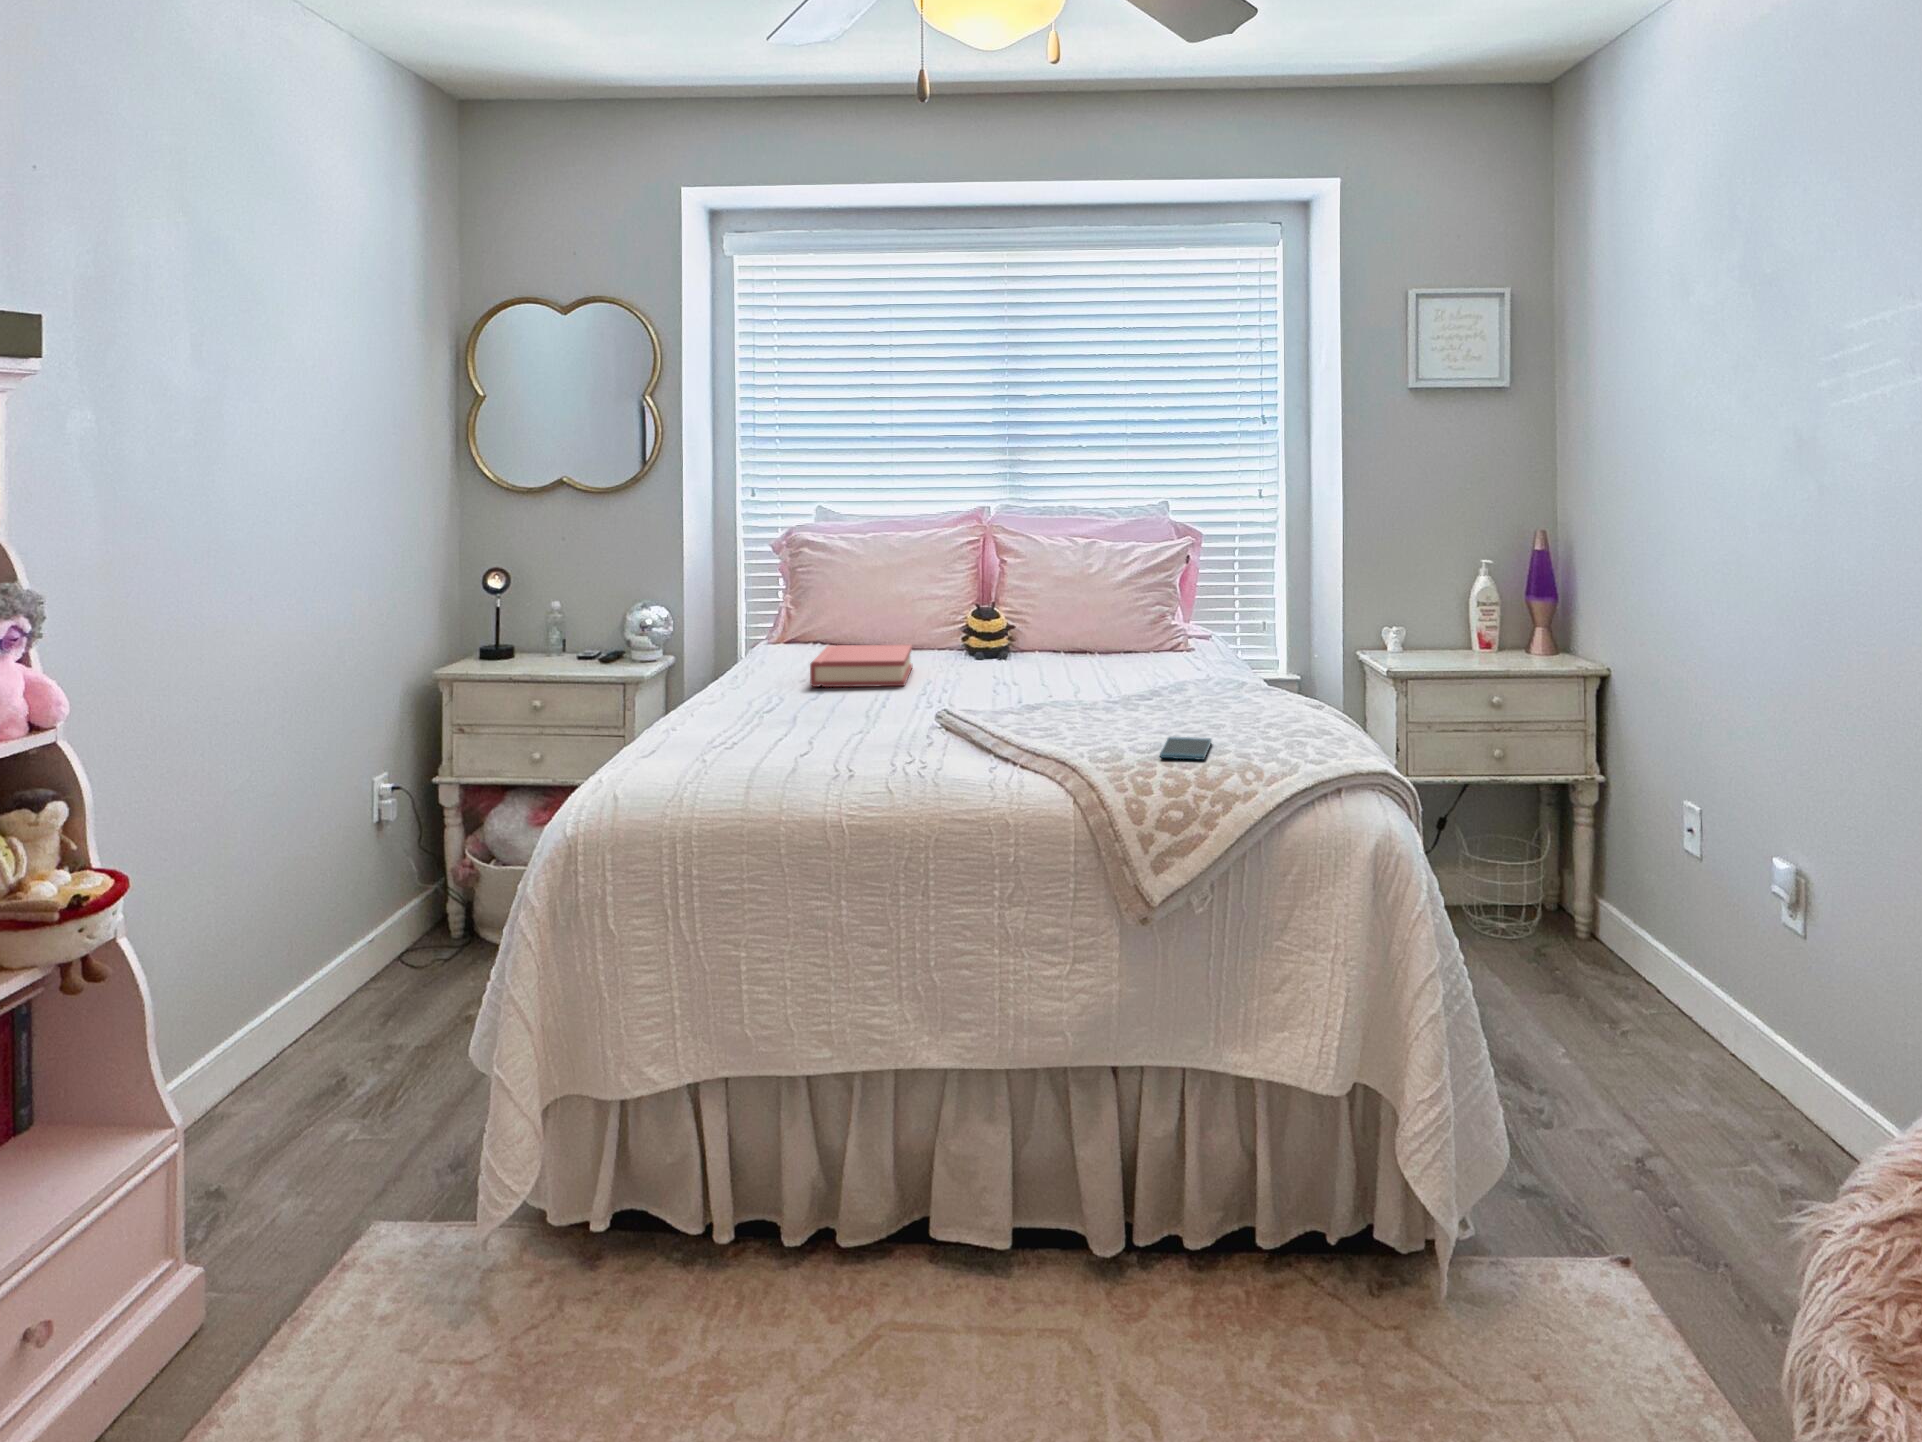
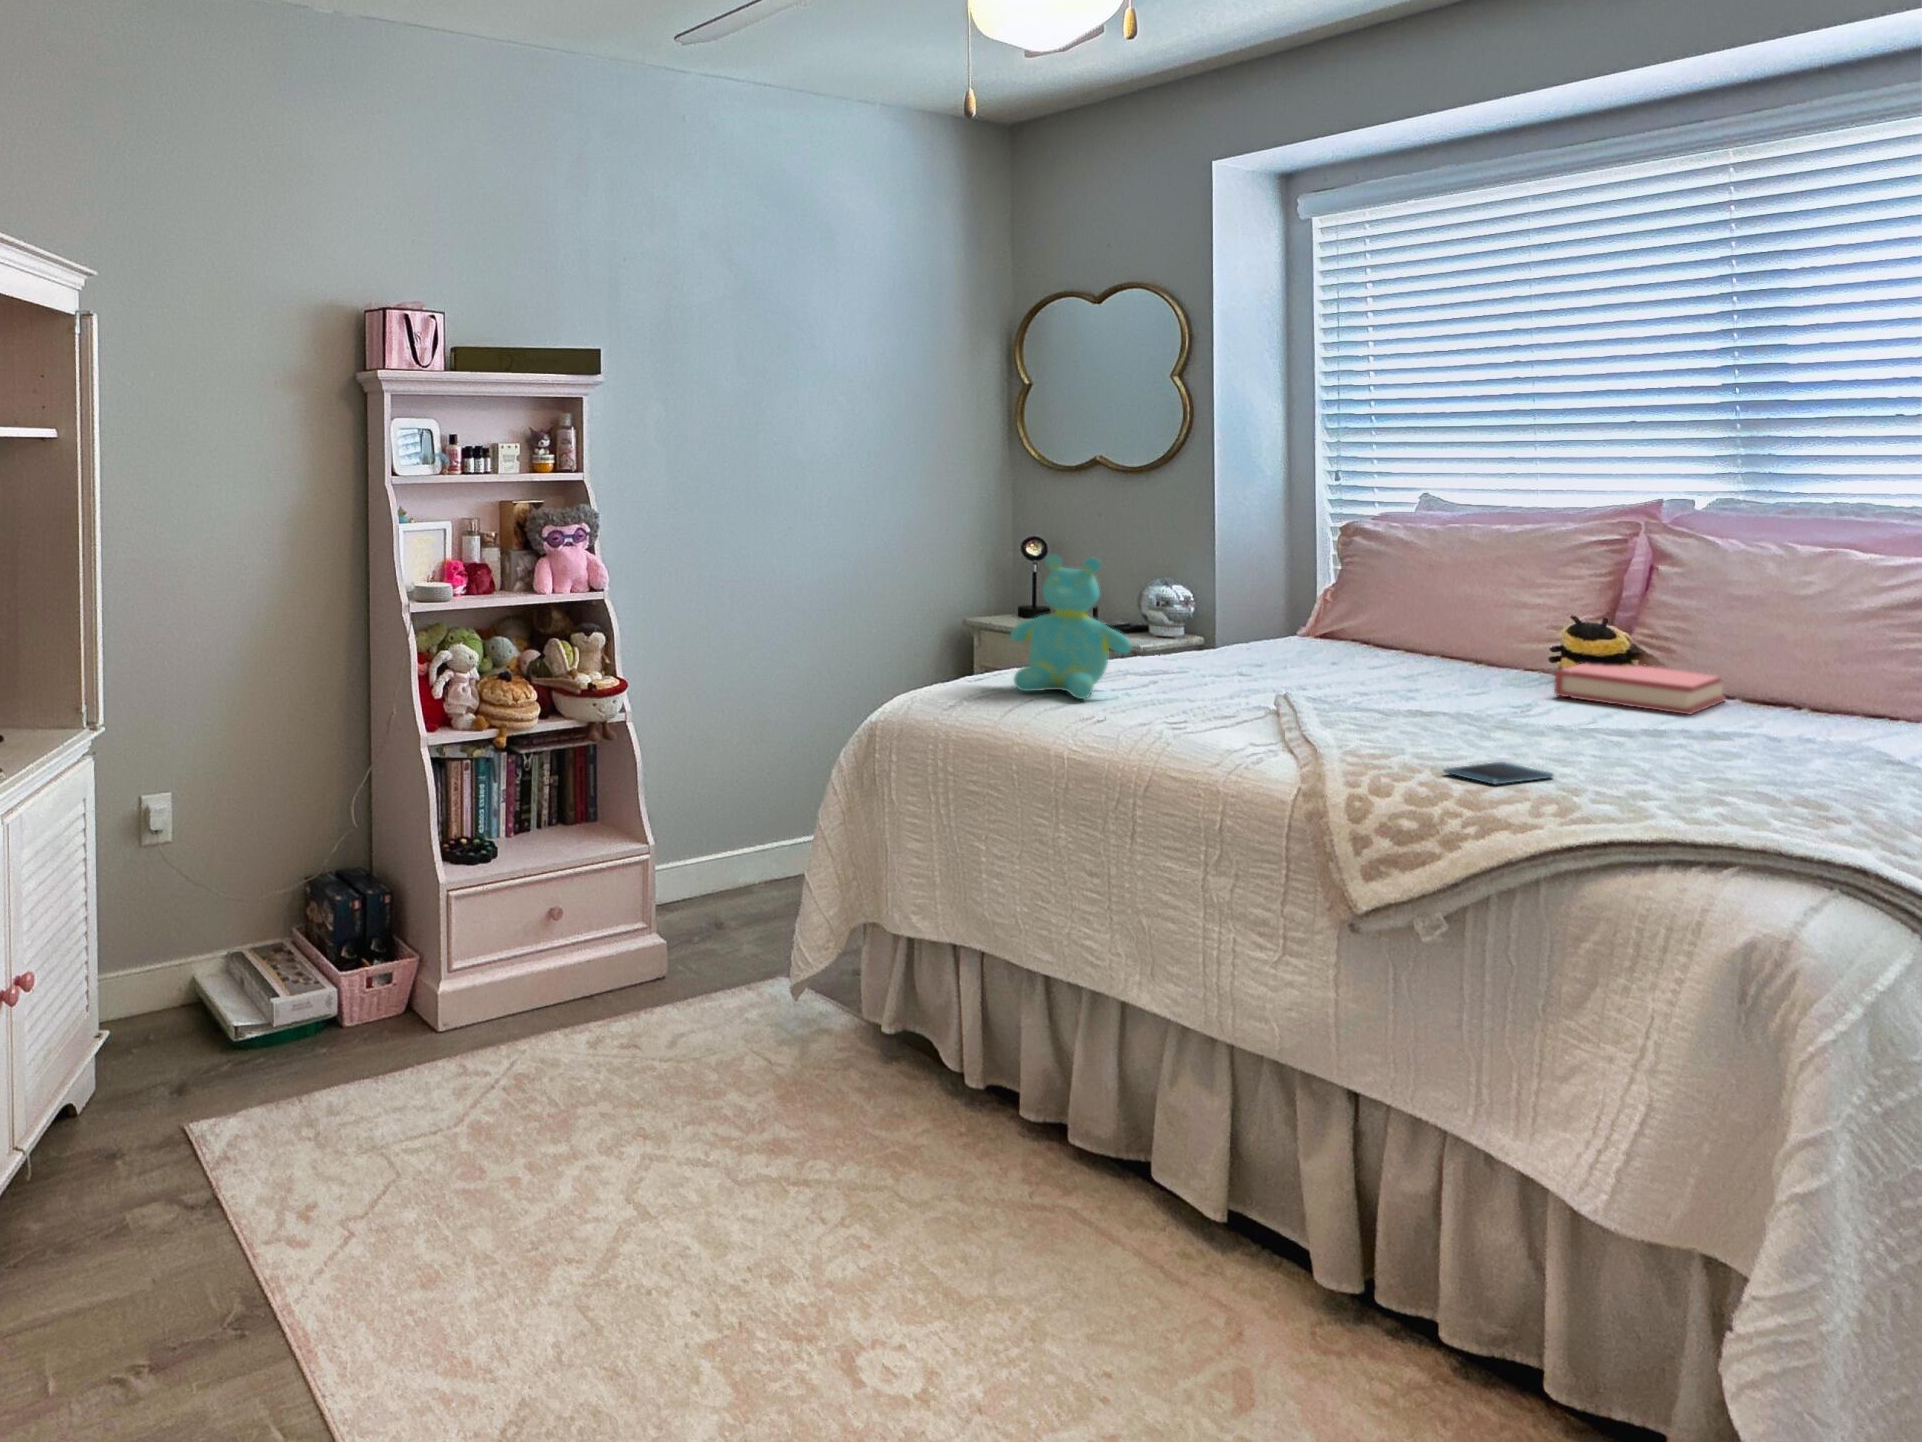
teddy bear: none [675,585,810,758] -> present [1010,555,1131,699]
hardback book: present [810,645,912,687] -> present [1554,664,1726,714]

